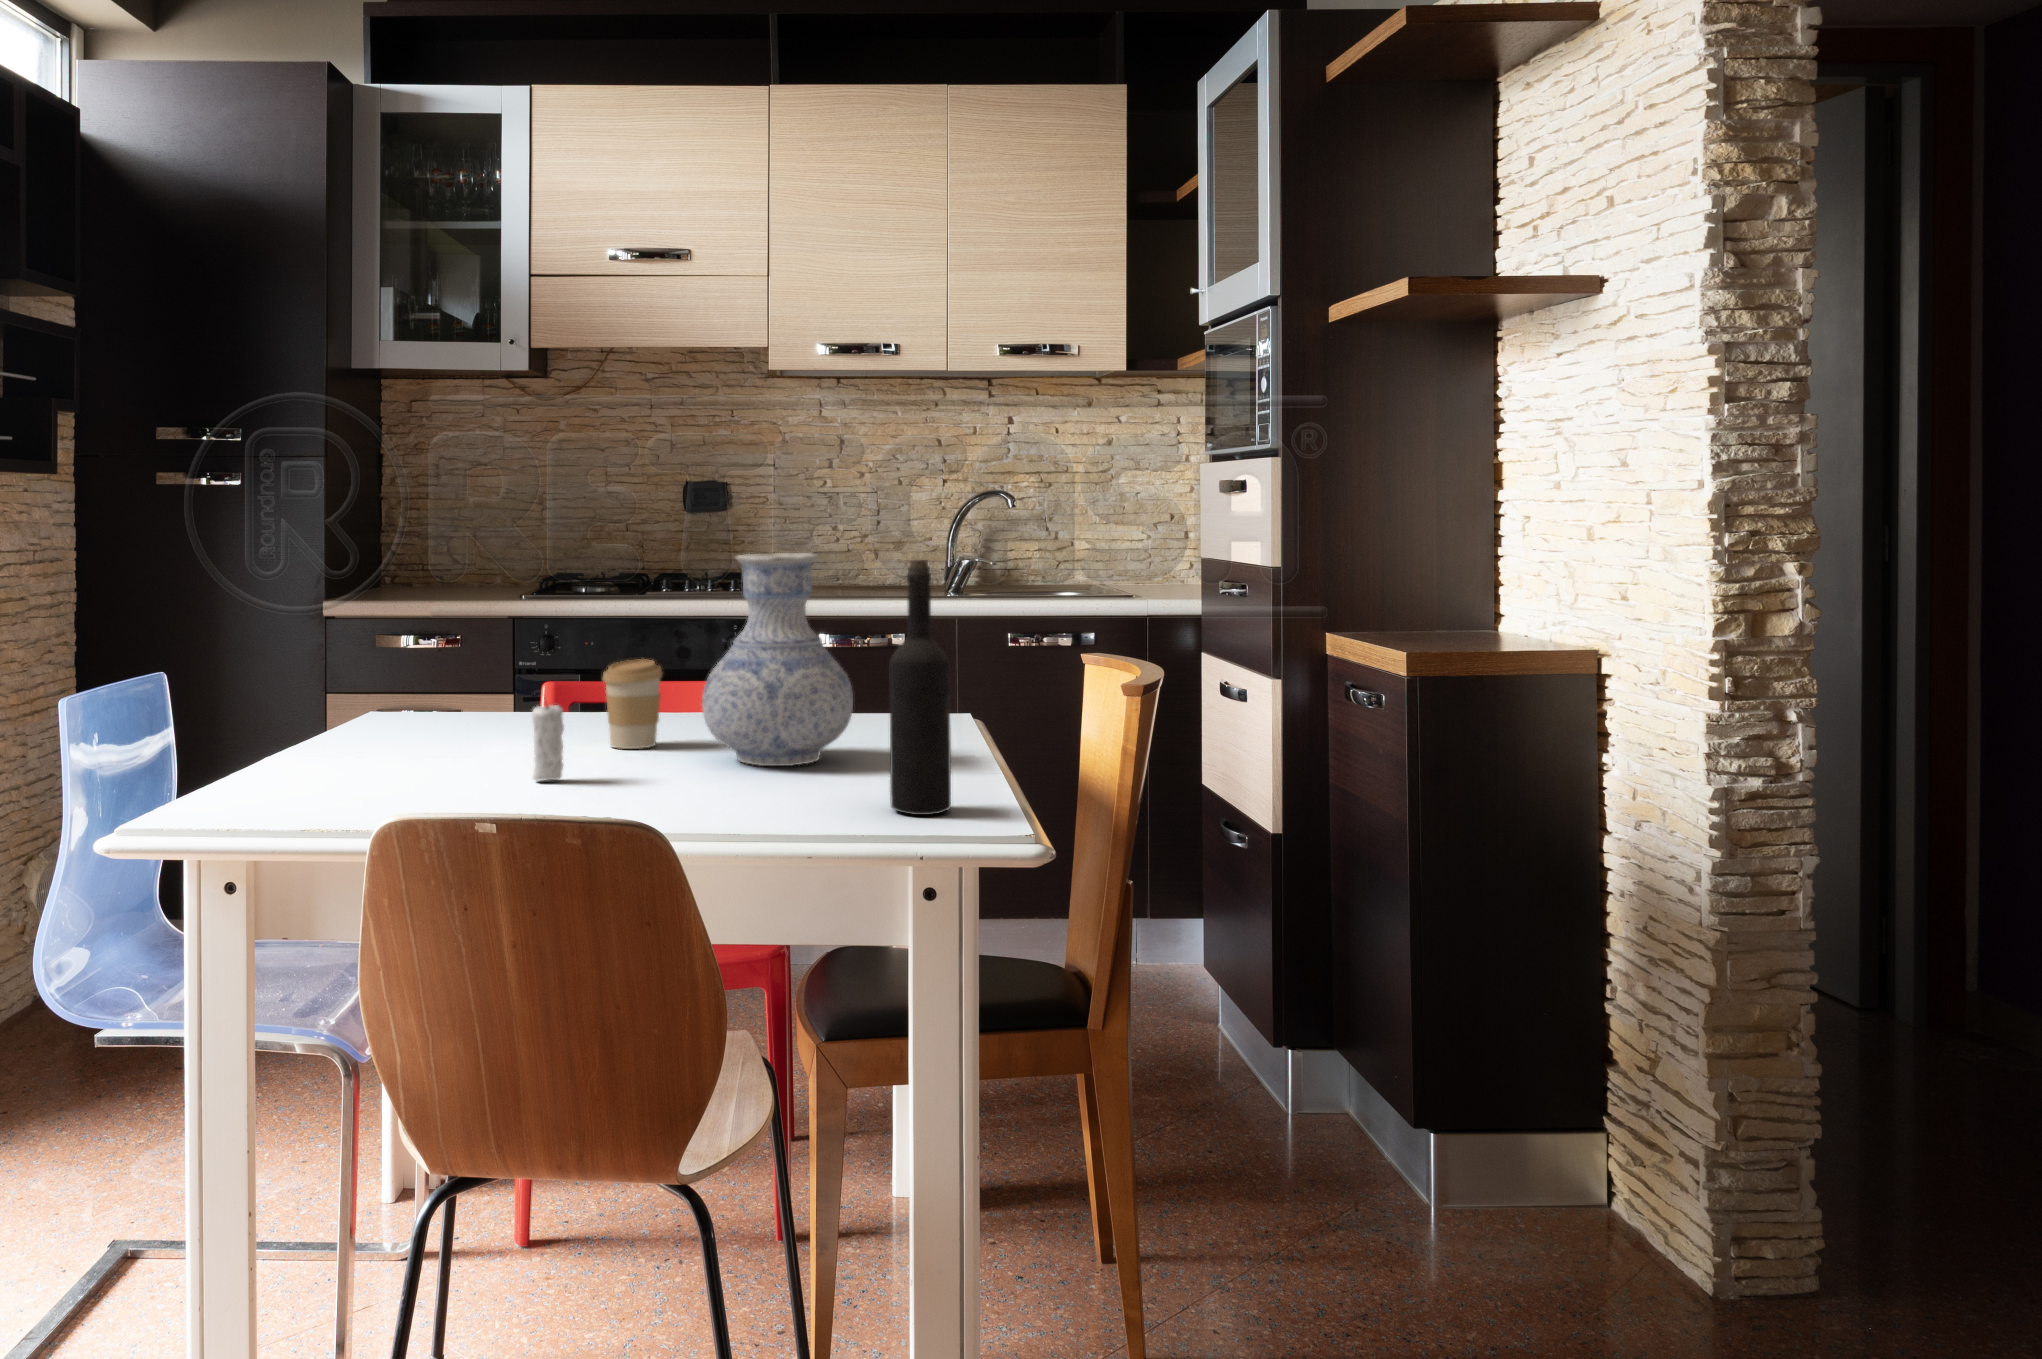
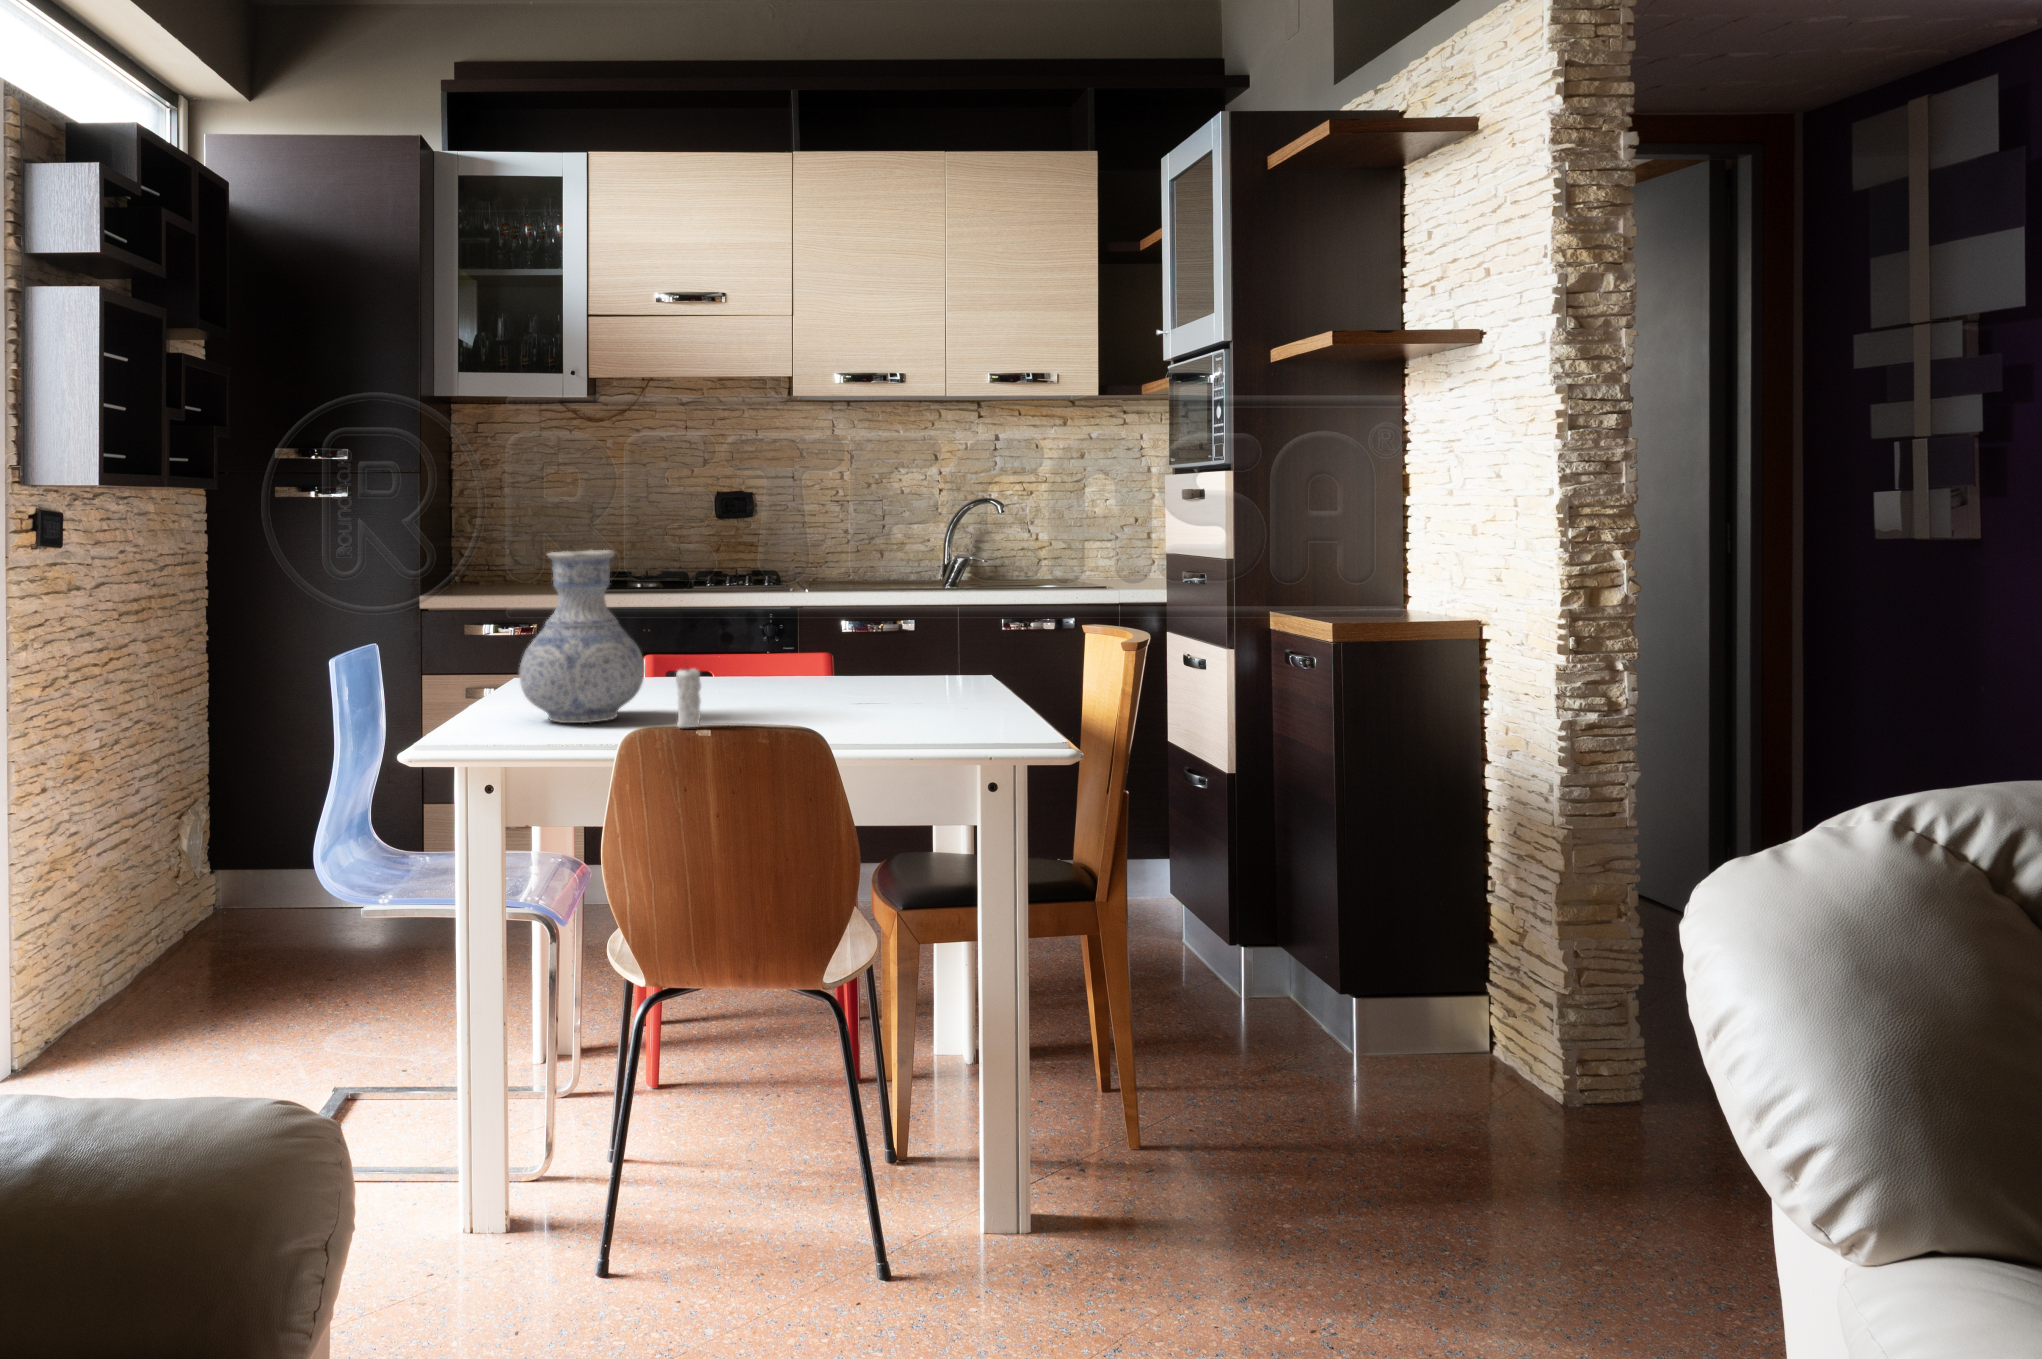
vase: present [702,553,853,766] -> present [519,550,644,723]
wine bottle: present [889,560,951,815] -> none [964,551,1011,743]
coffee cup: present [602,659,662,749] -> none [712,635,761,707]

